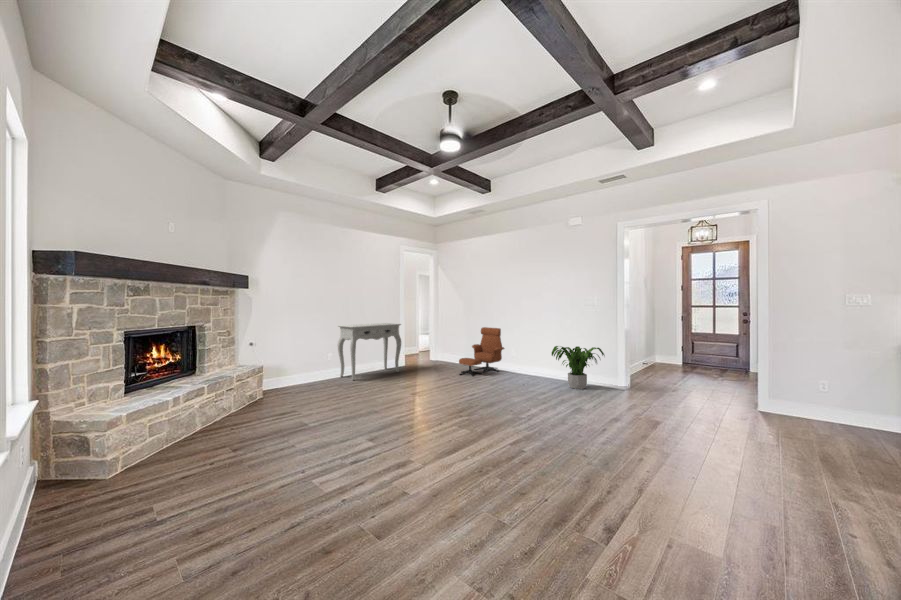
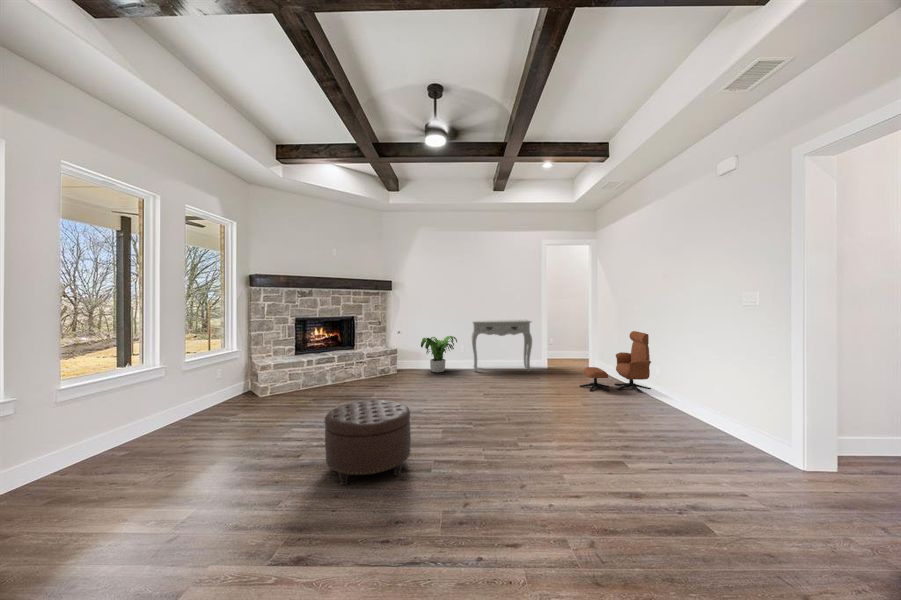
potted plant: present [552,346,605,389] -> present [421,336,457,372]
ottoman: none [450,399,535,486] -> present [325,400,411,485]

